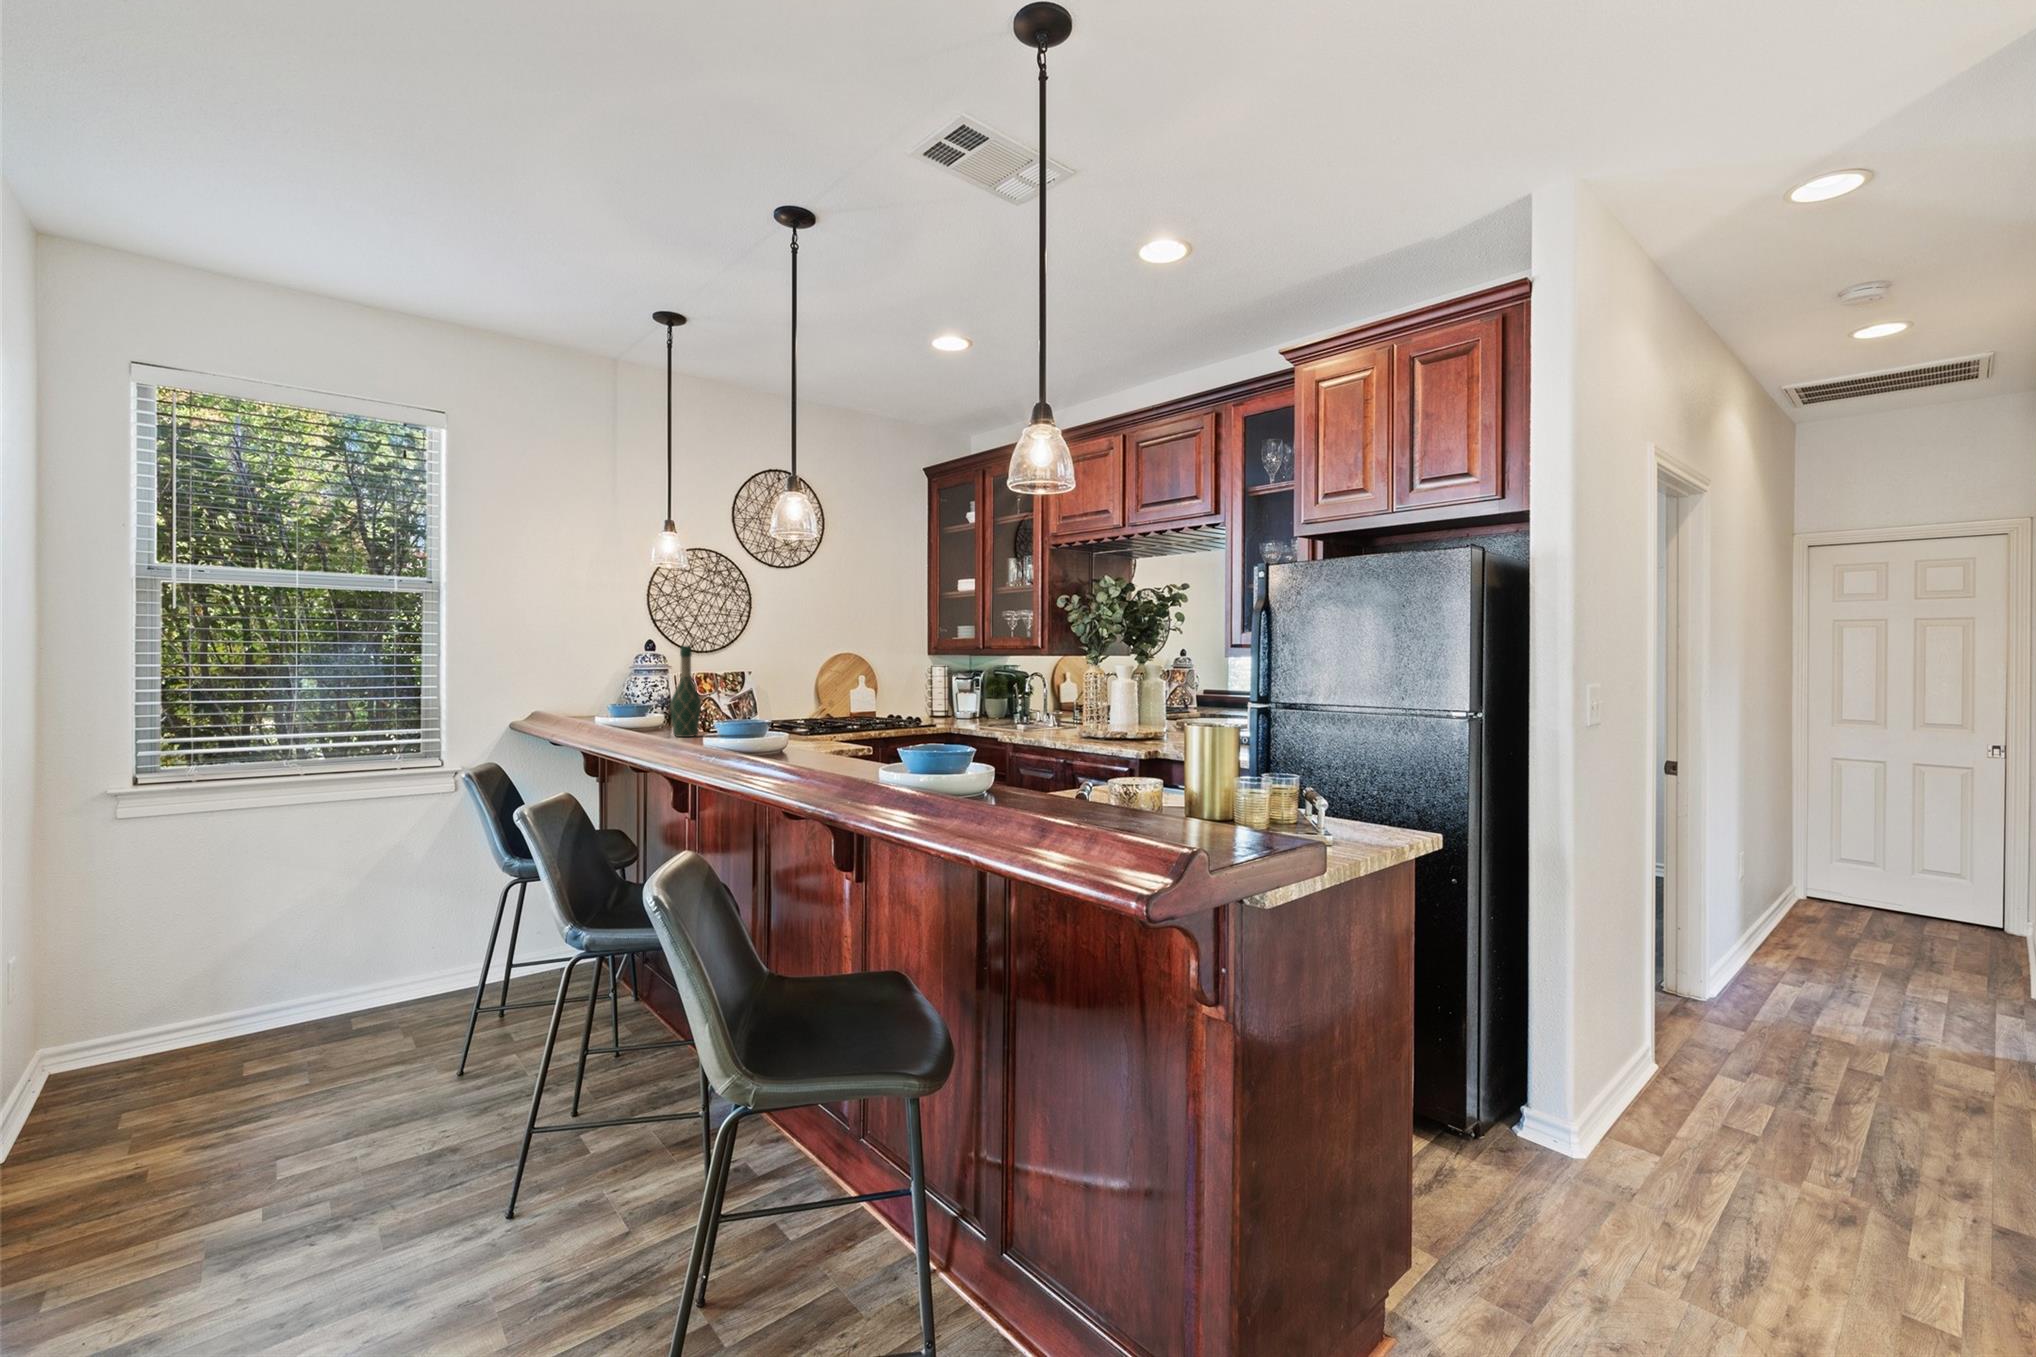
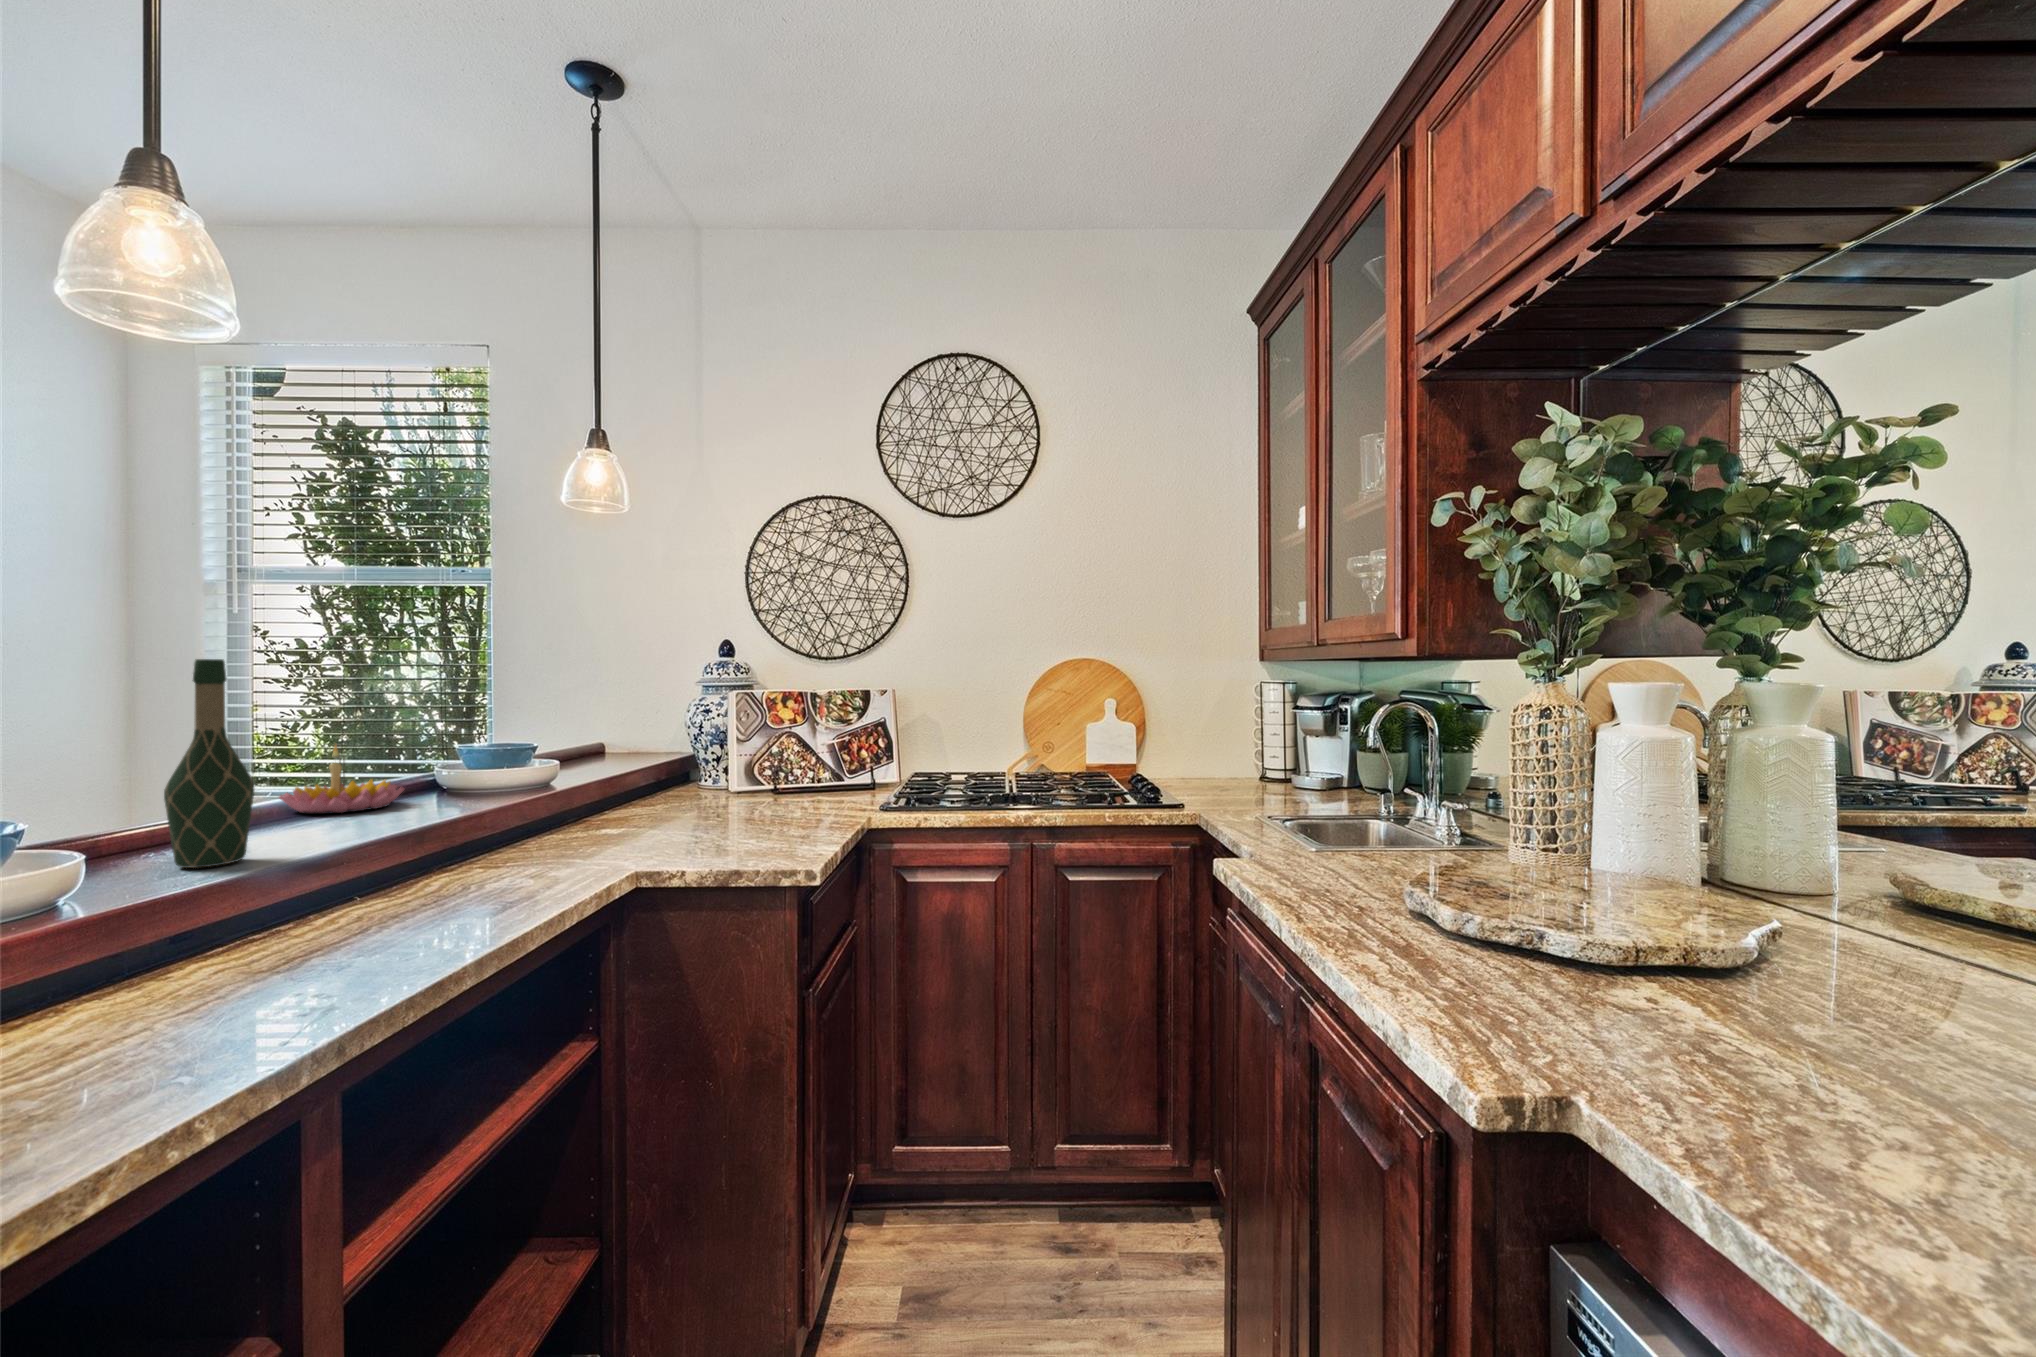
candle holder: none [562,692,625,730] -> present [279,745,404,814]

